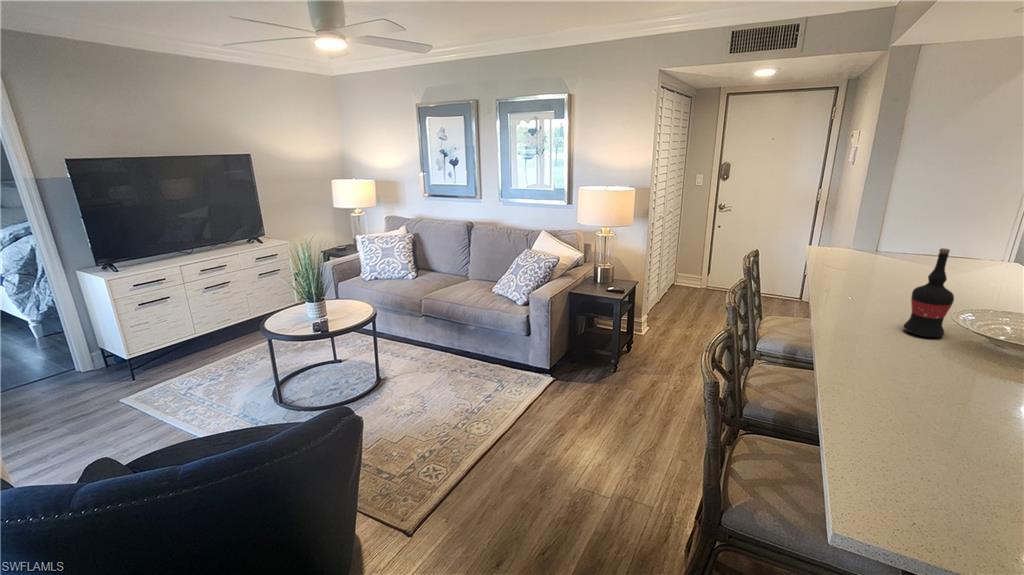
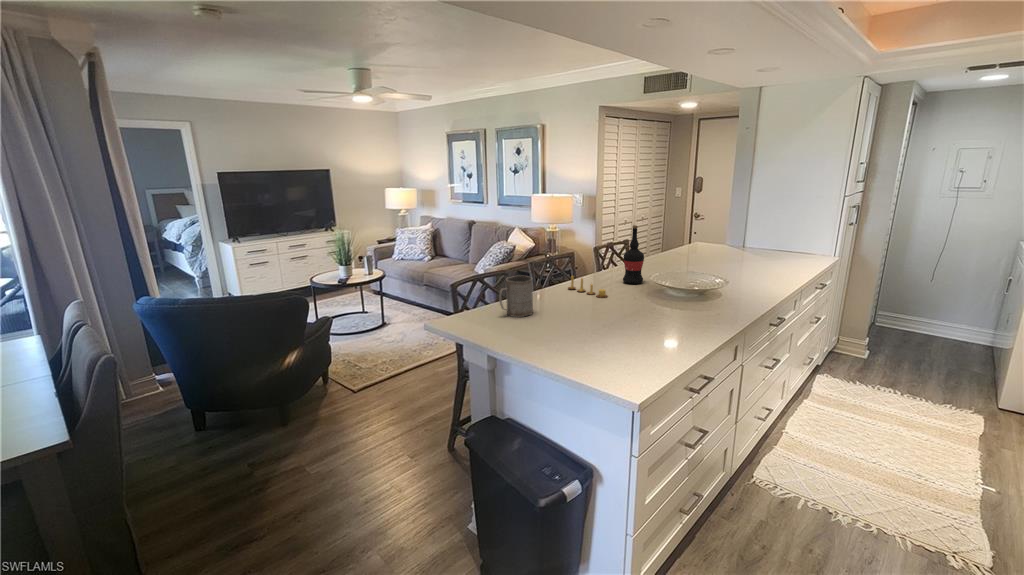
candle: none [867,336,979,380] -> present [568,276,607,298]
mug: none [923,376,1016,467] -> present [499,275,533,317]

